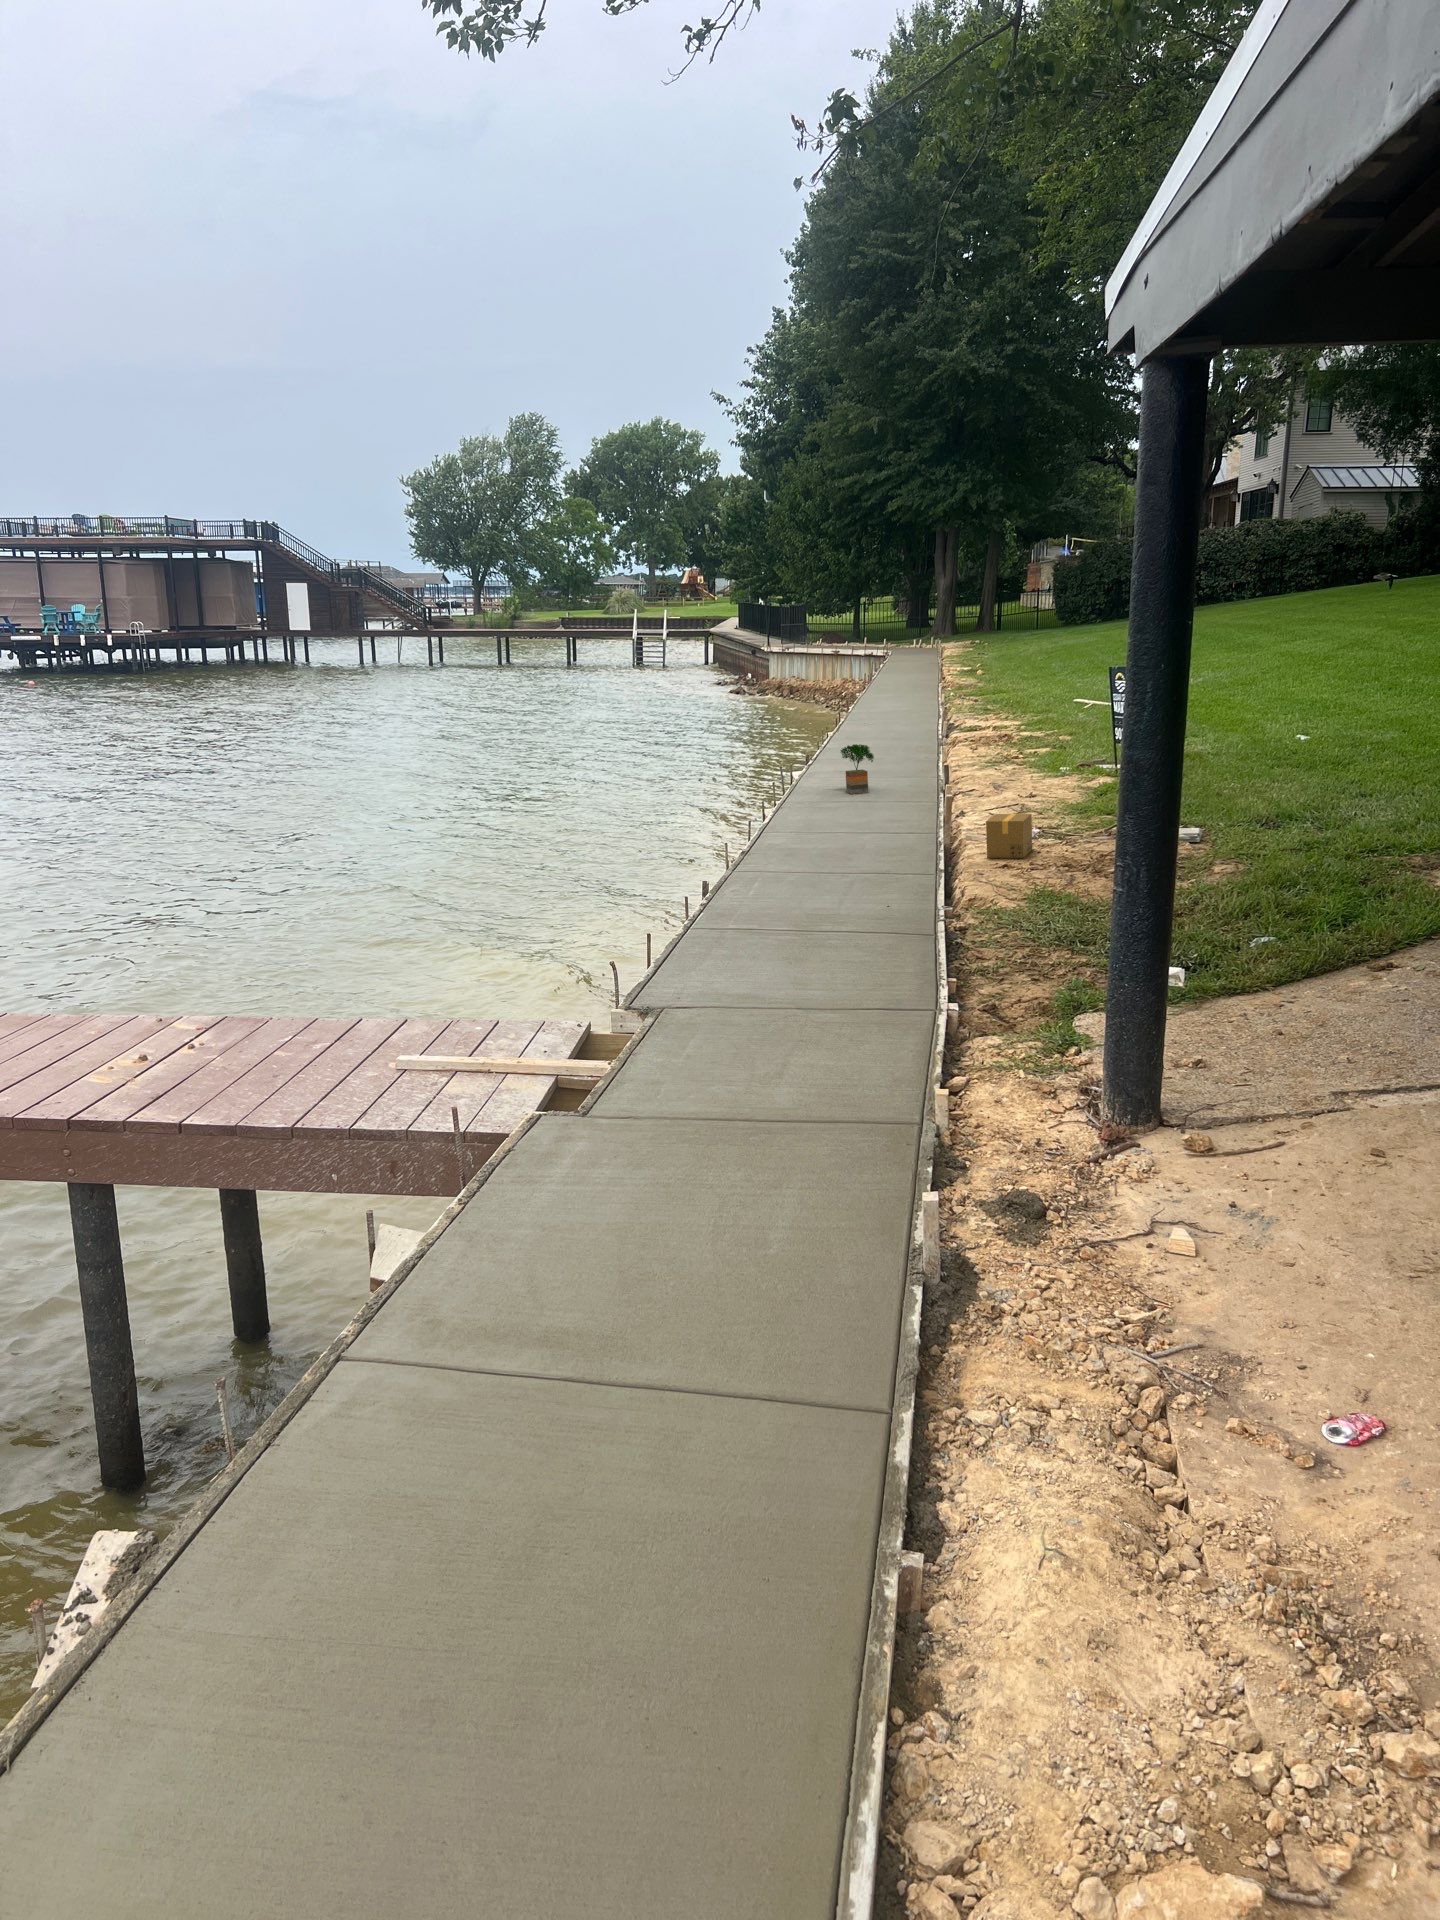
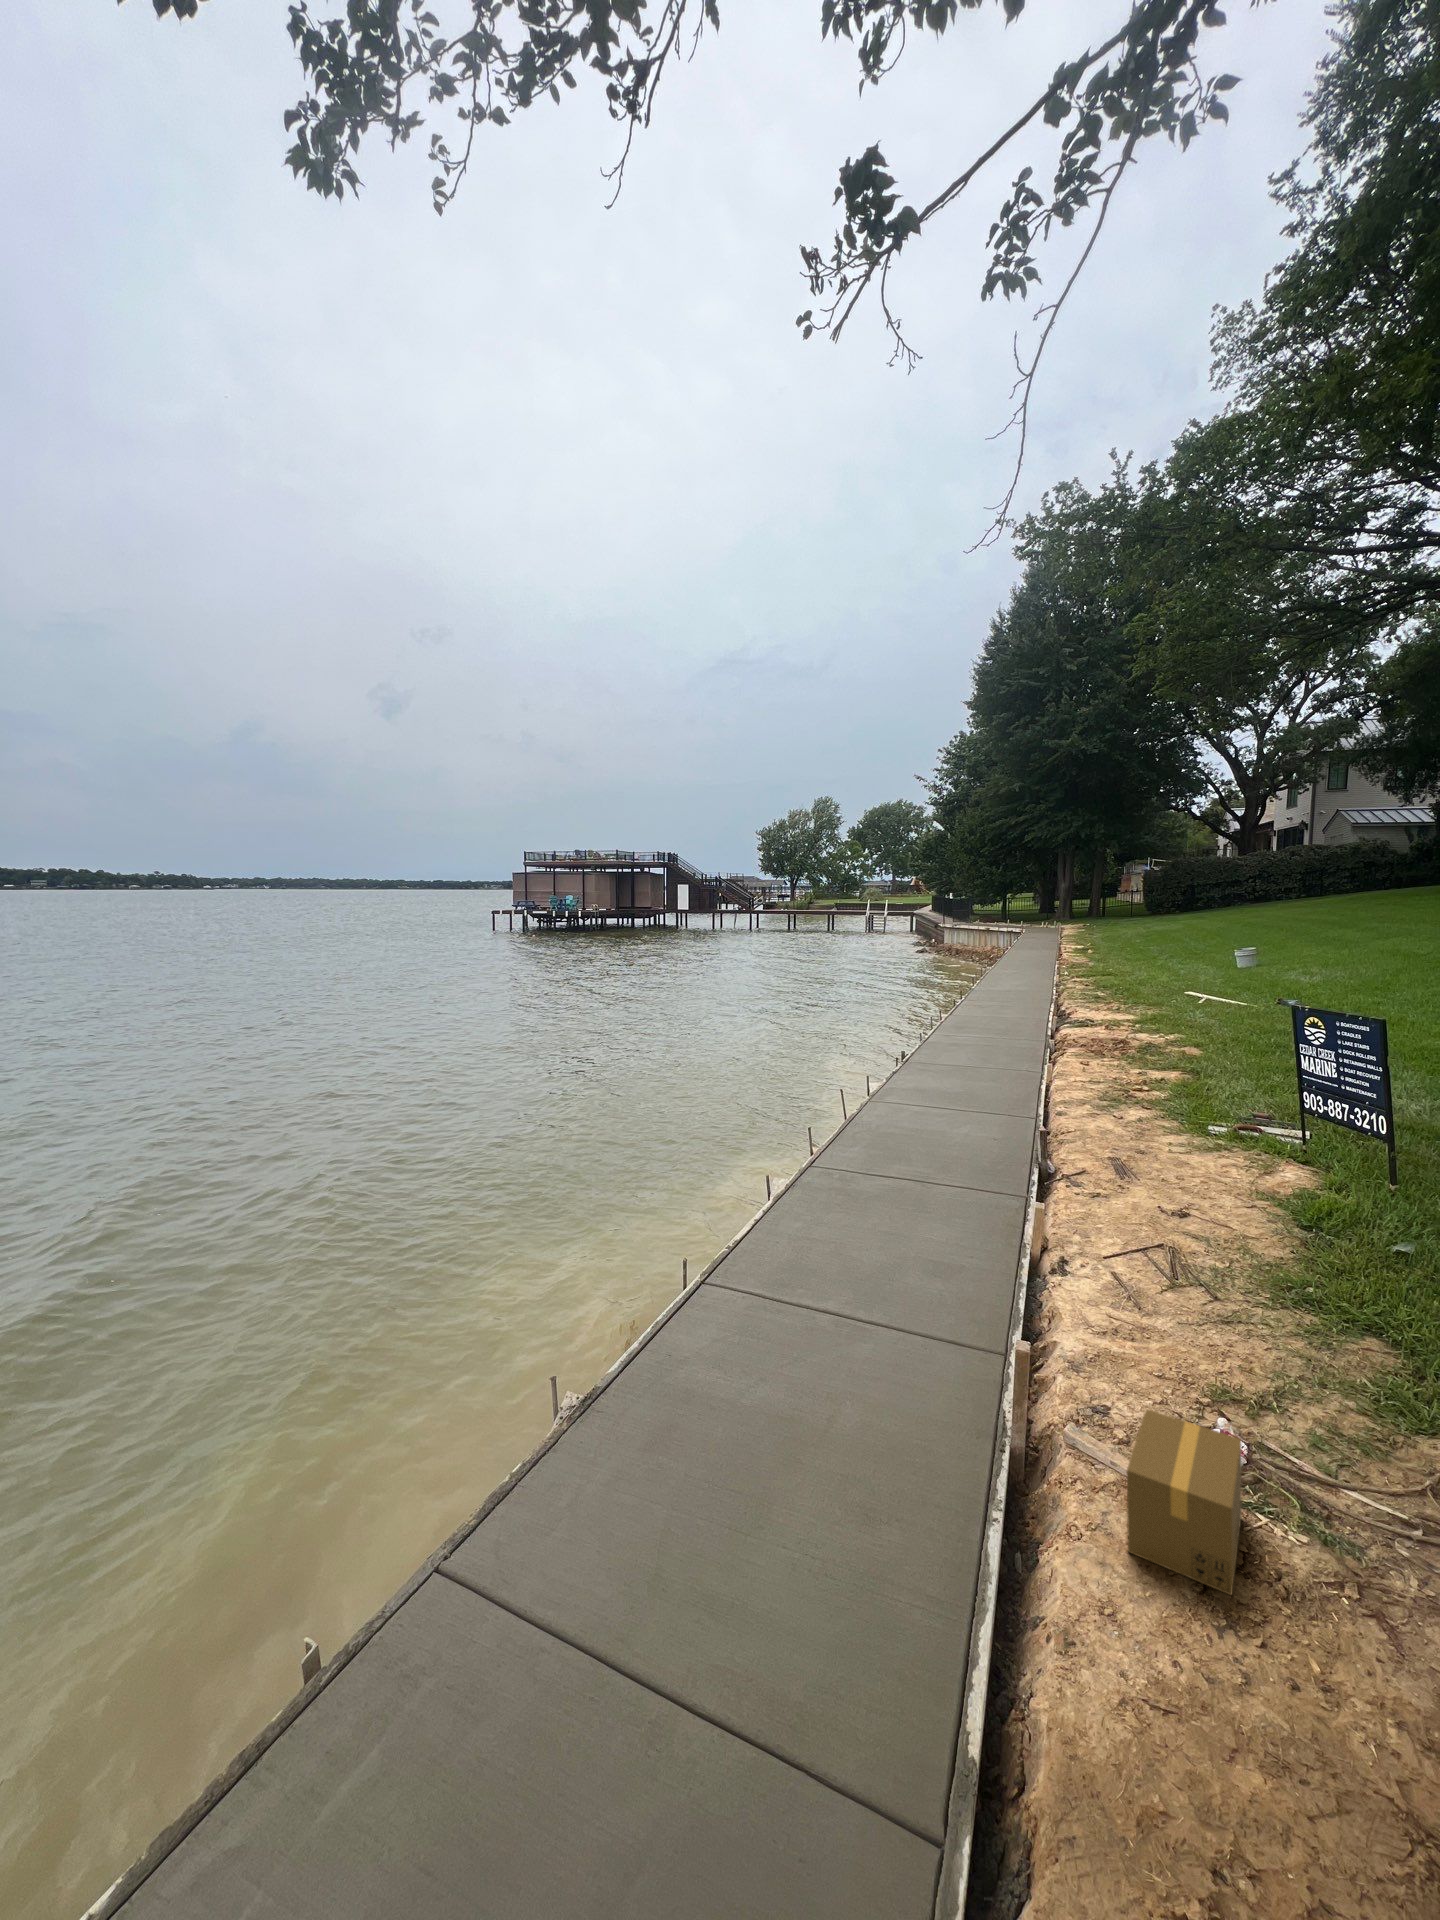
potted tree: present [841,744,874,794] -> none [913,1082,957,1144]

